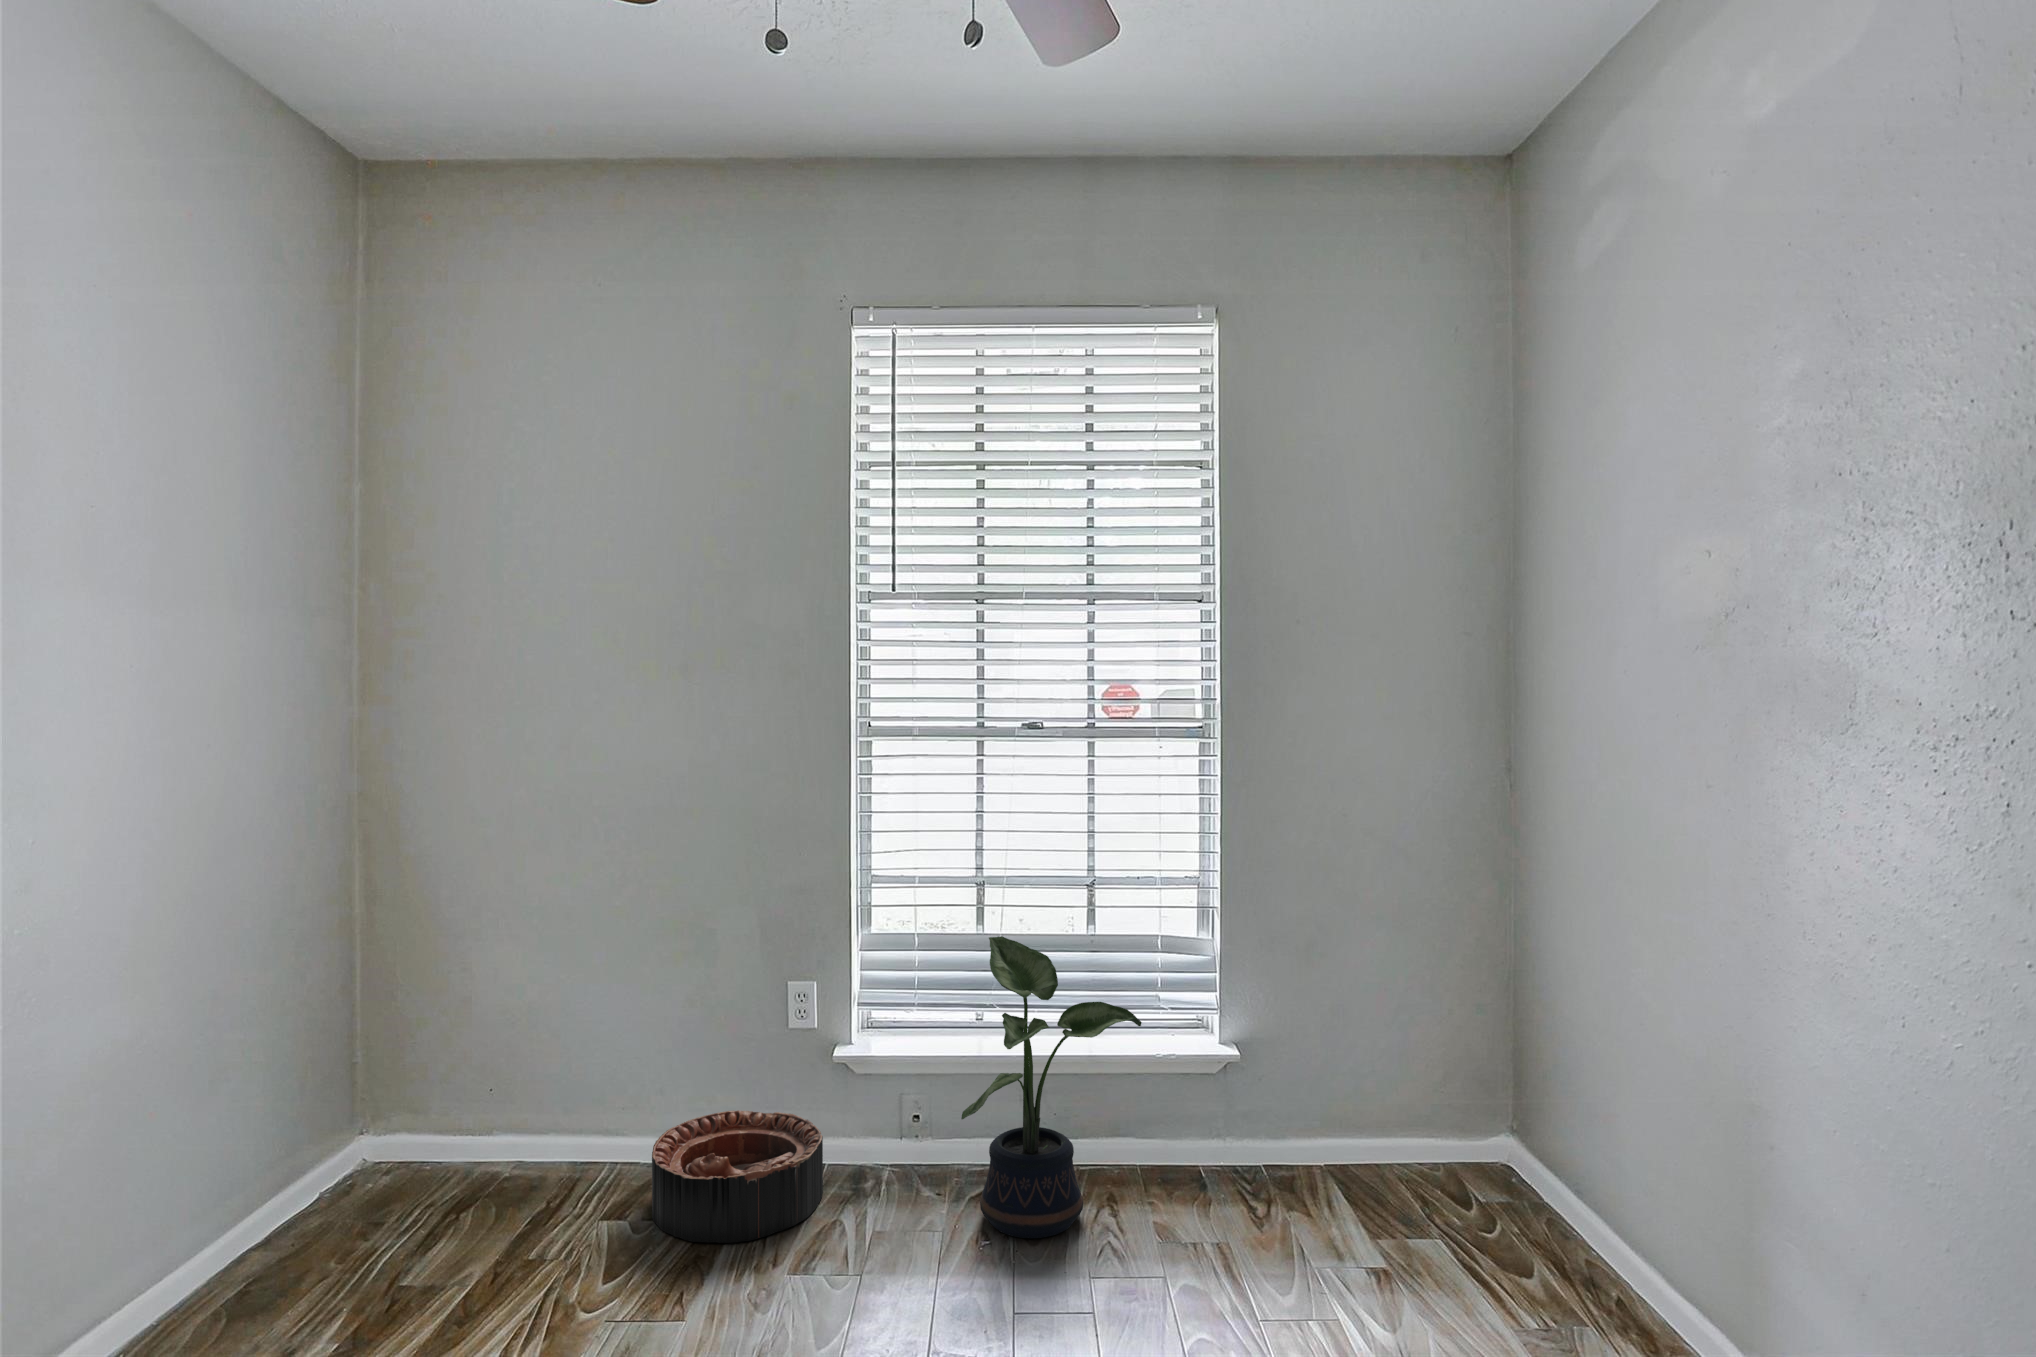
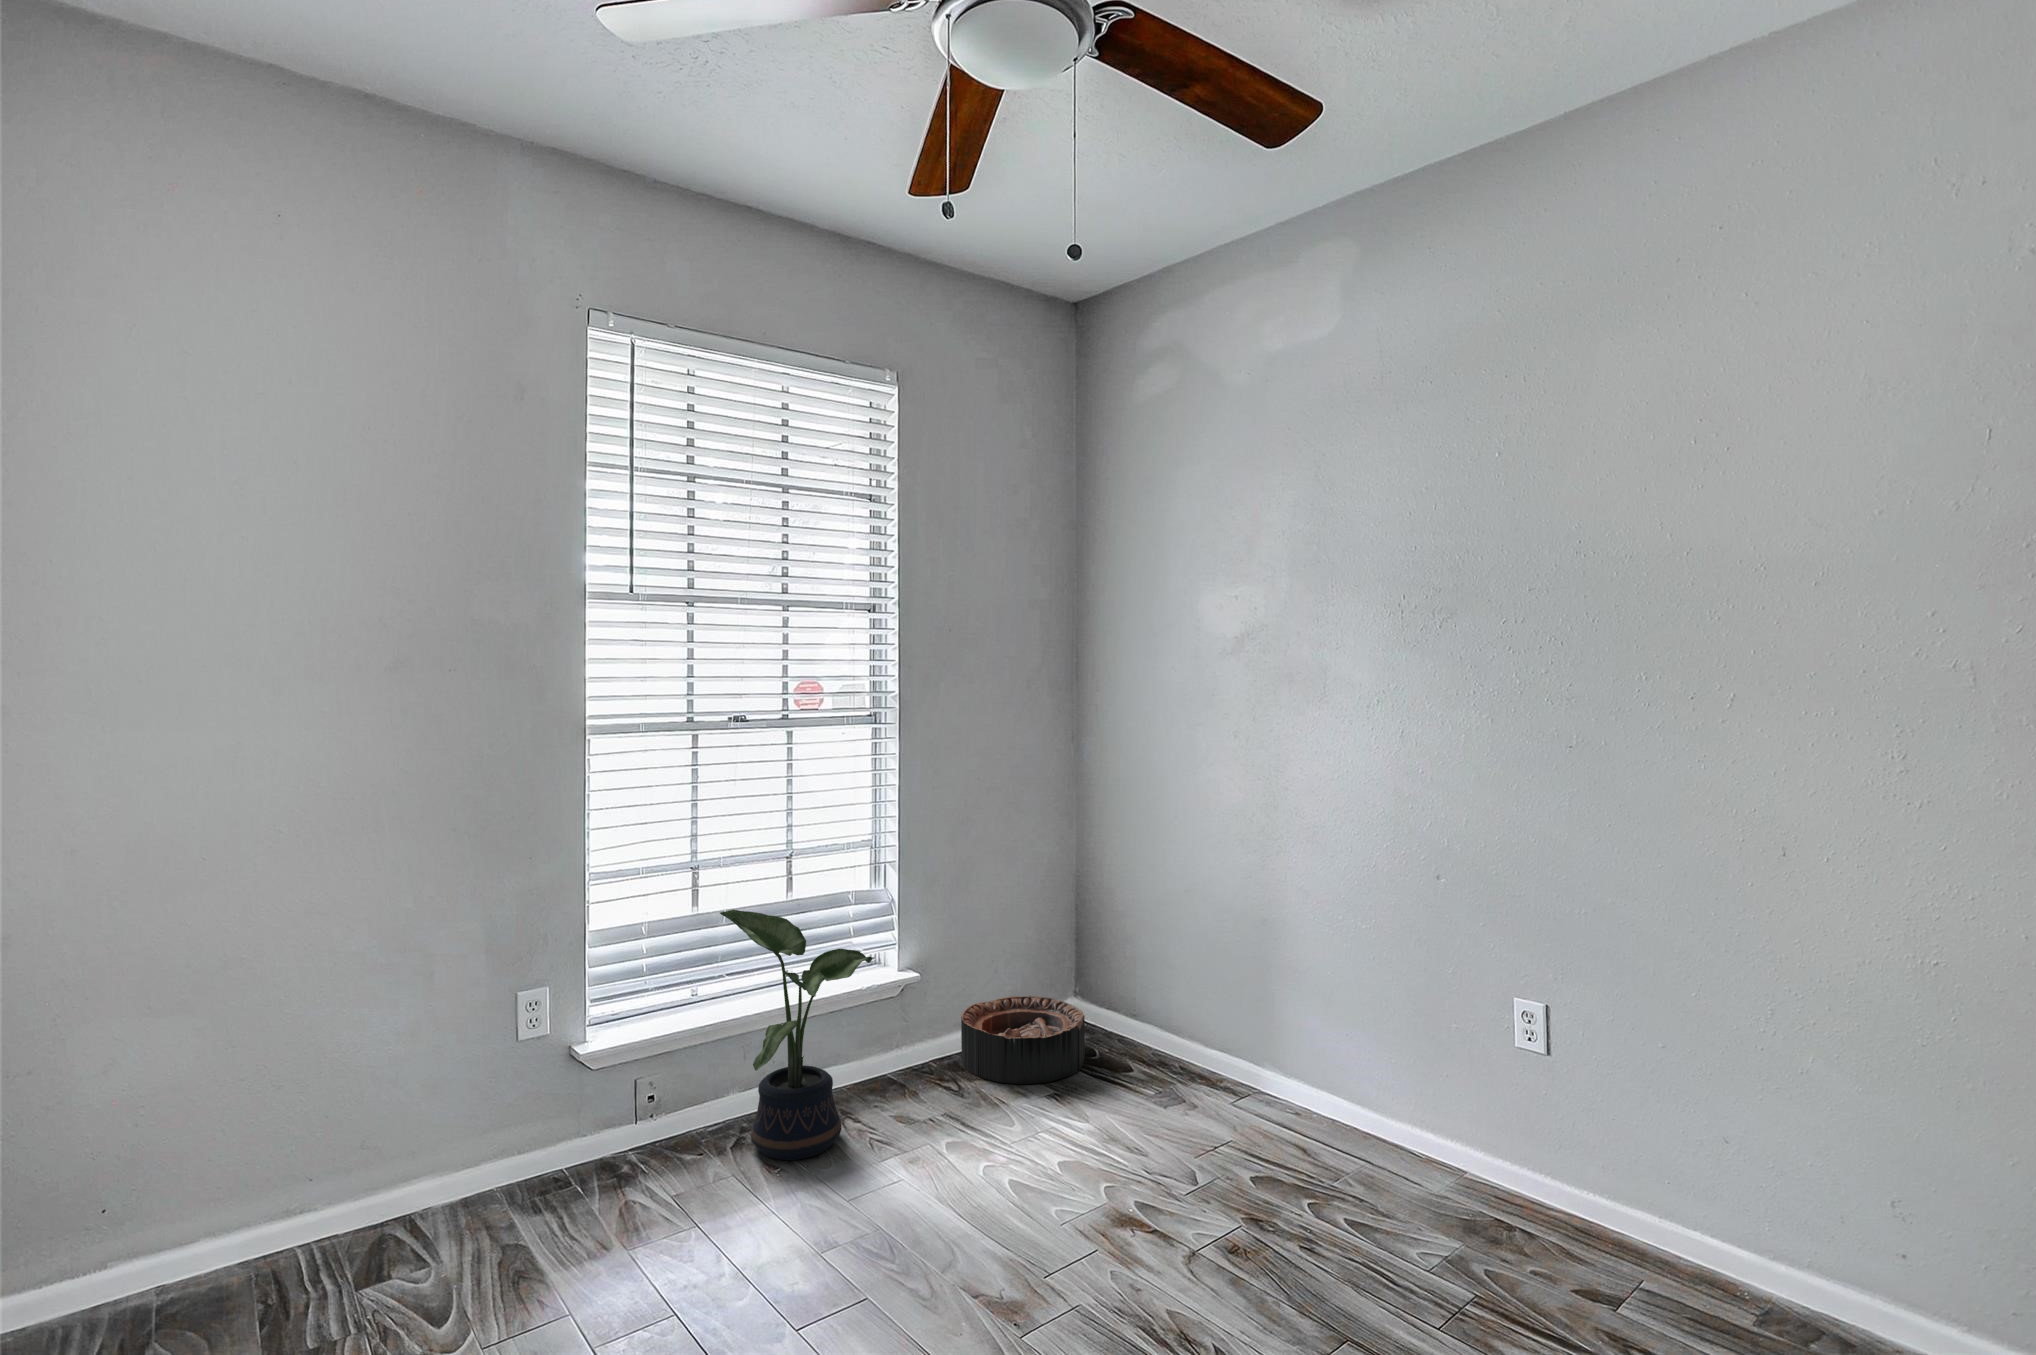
basket: present [652,1110,823,1243] -> present [961,996,1085,1084]

